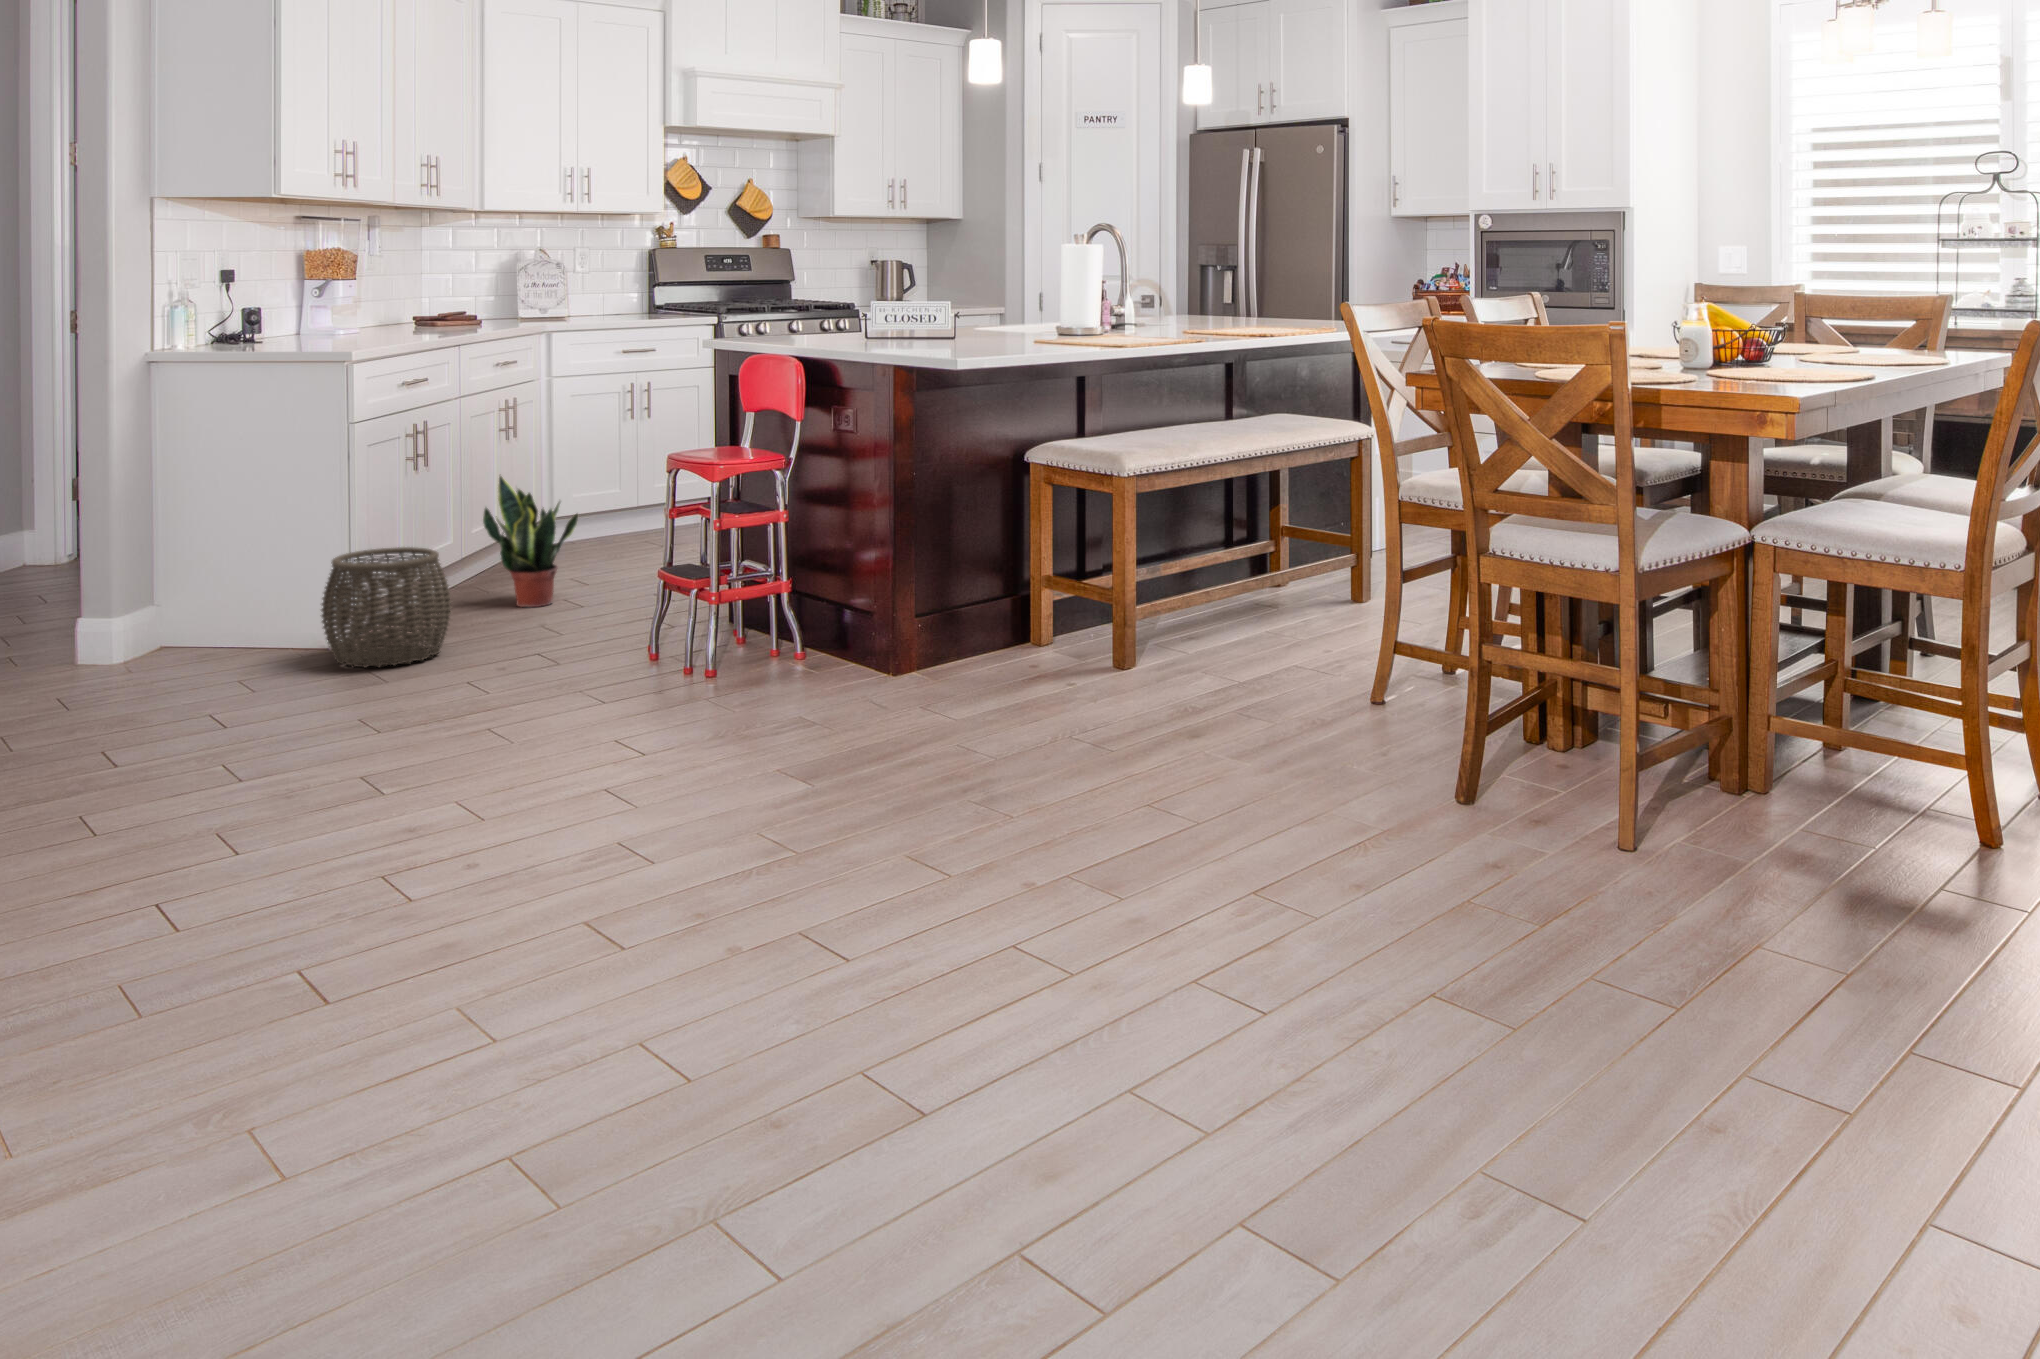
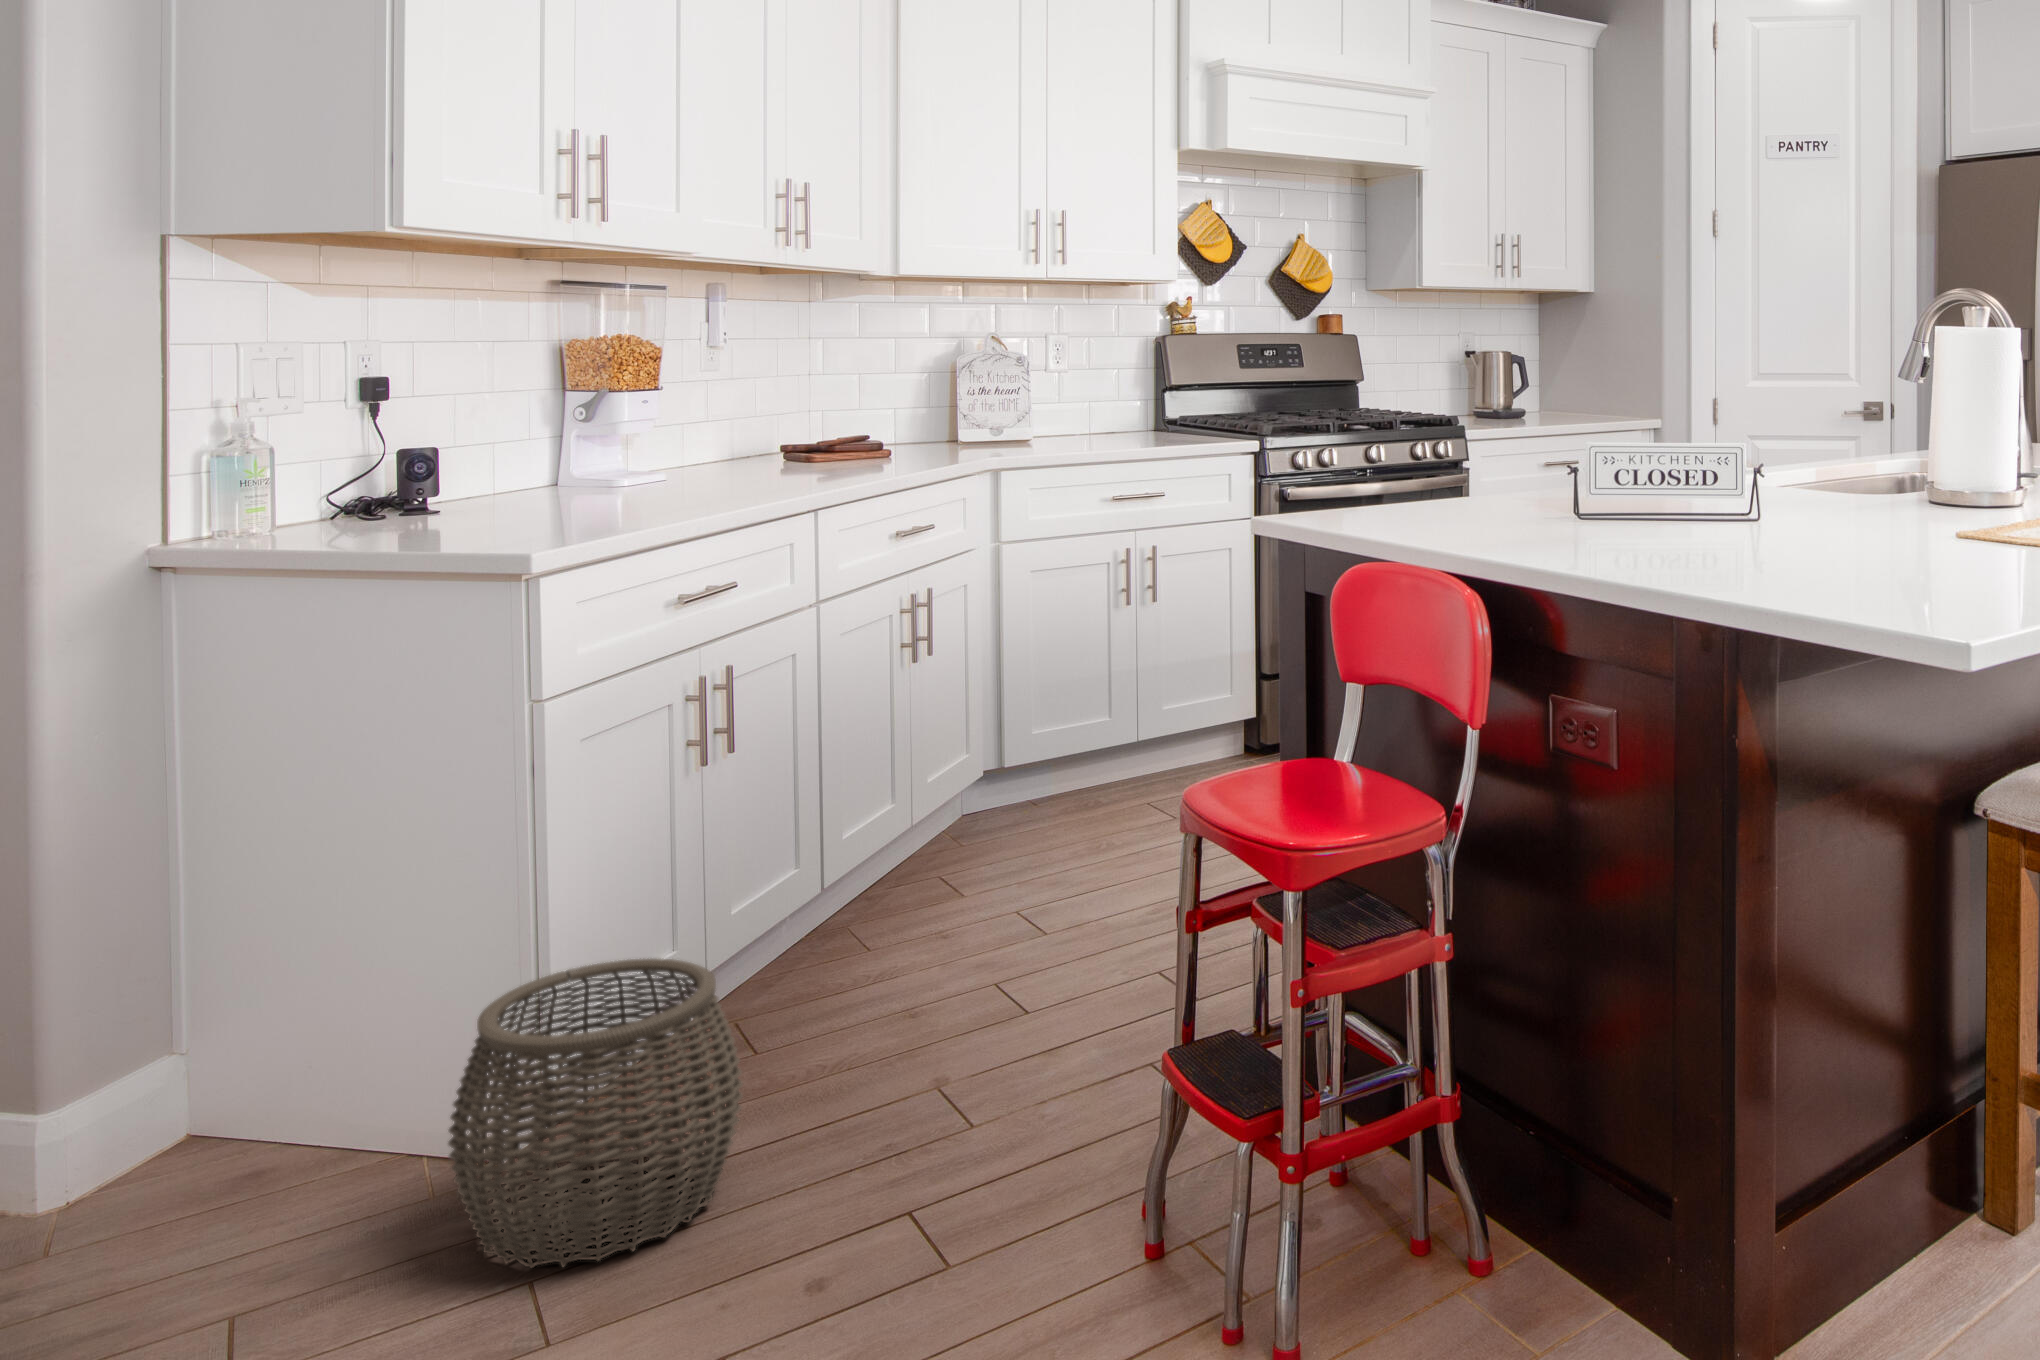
potted plant: present [483,476,578,607] -> none [845,760,1022,1011]

